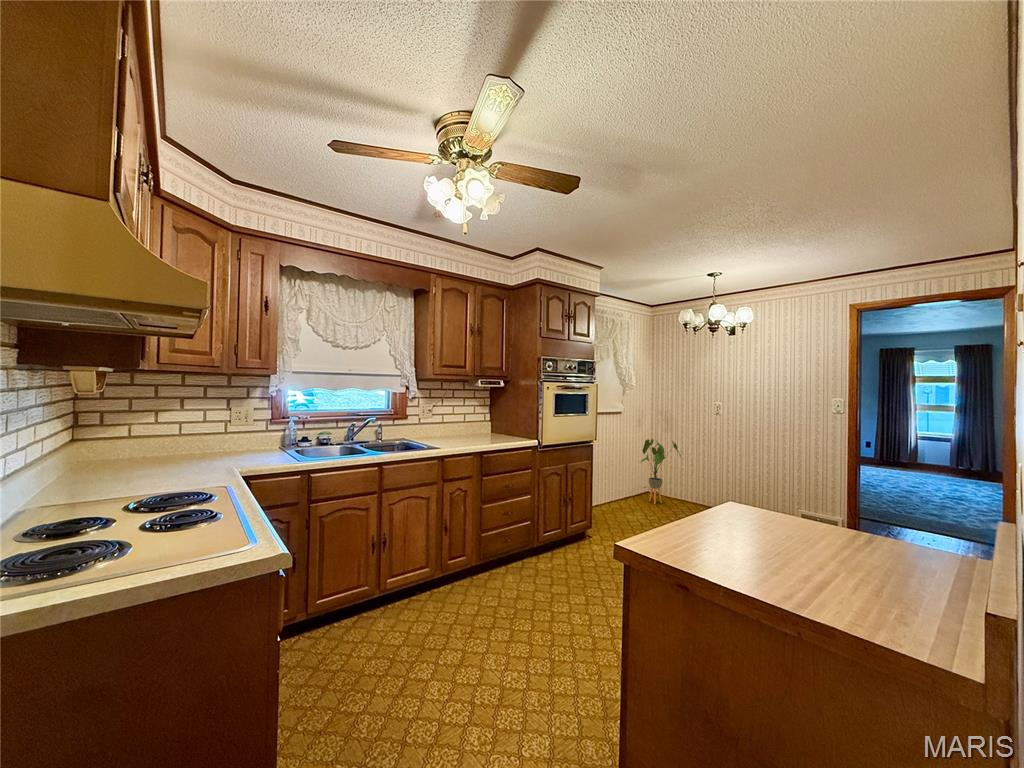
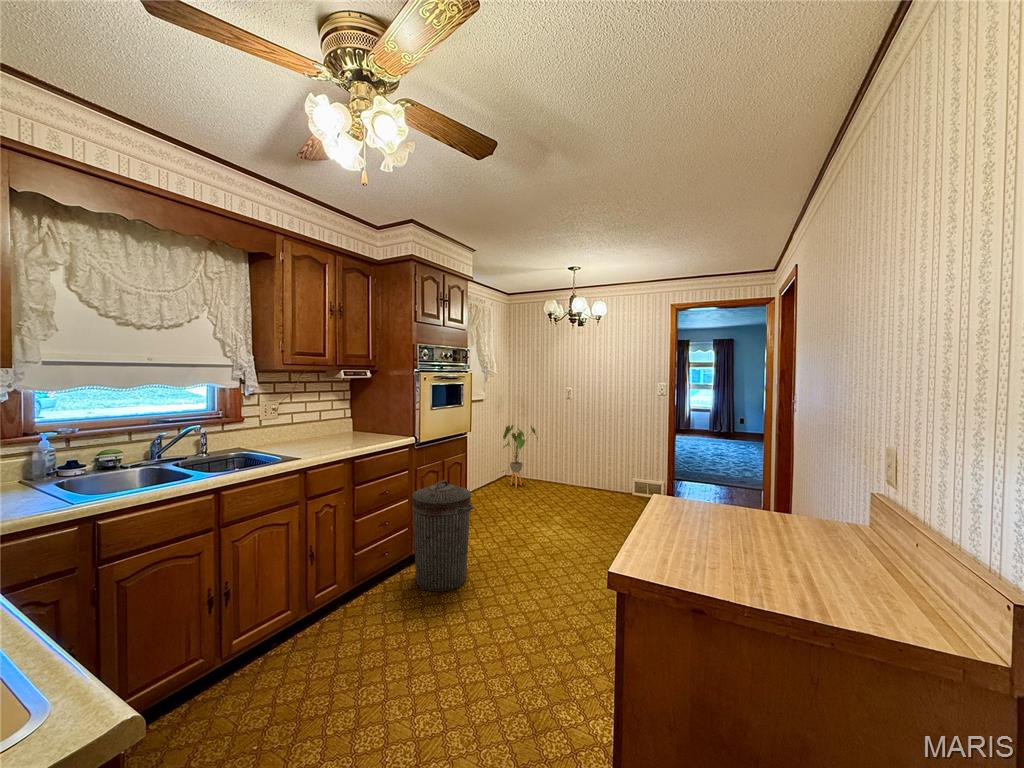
trash can: none [531,481,585,584] -> present [412,480,473,592]

